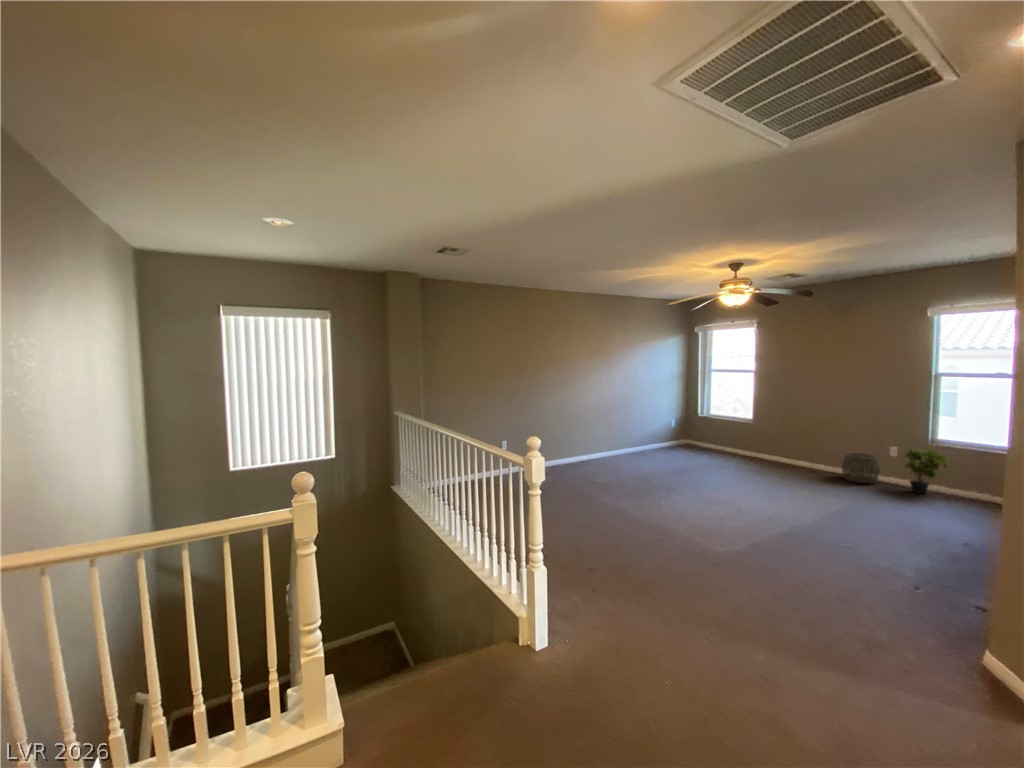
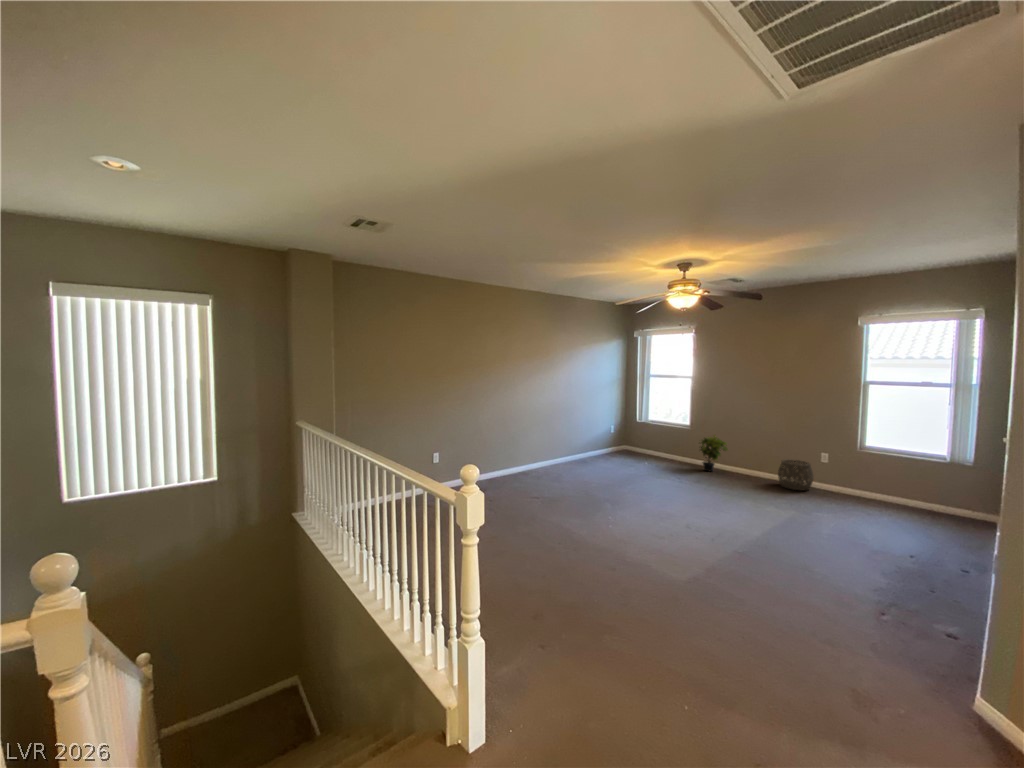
potted plant: present [904,447,951,493] -> present [700,435,728,471]

